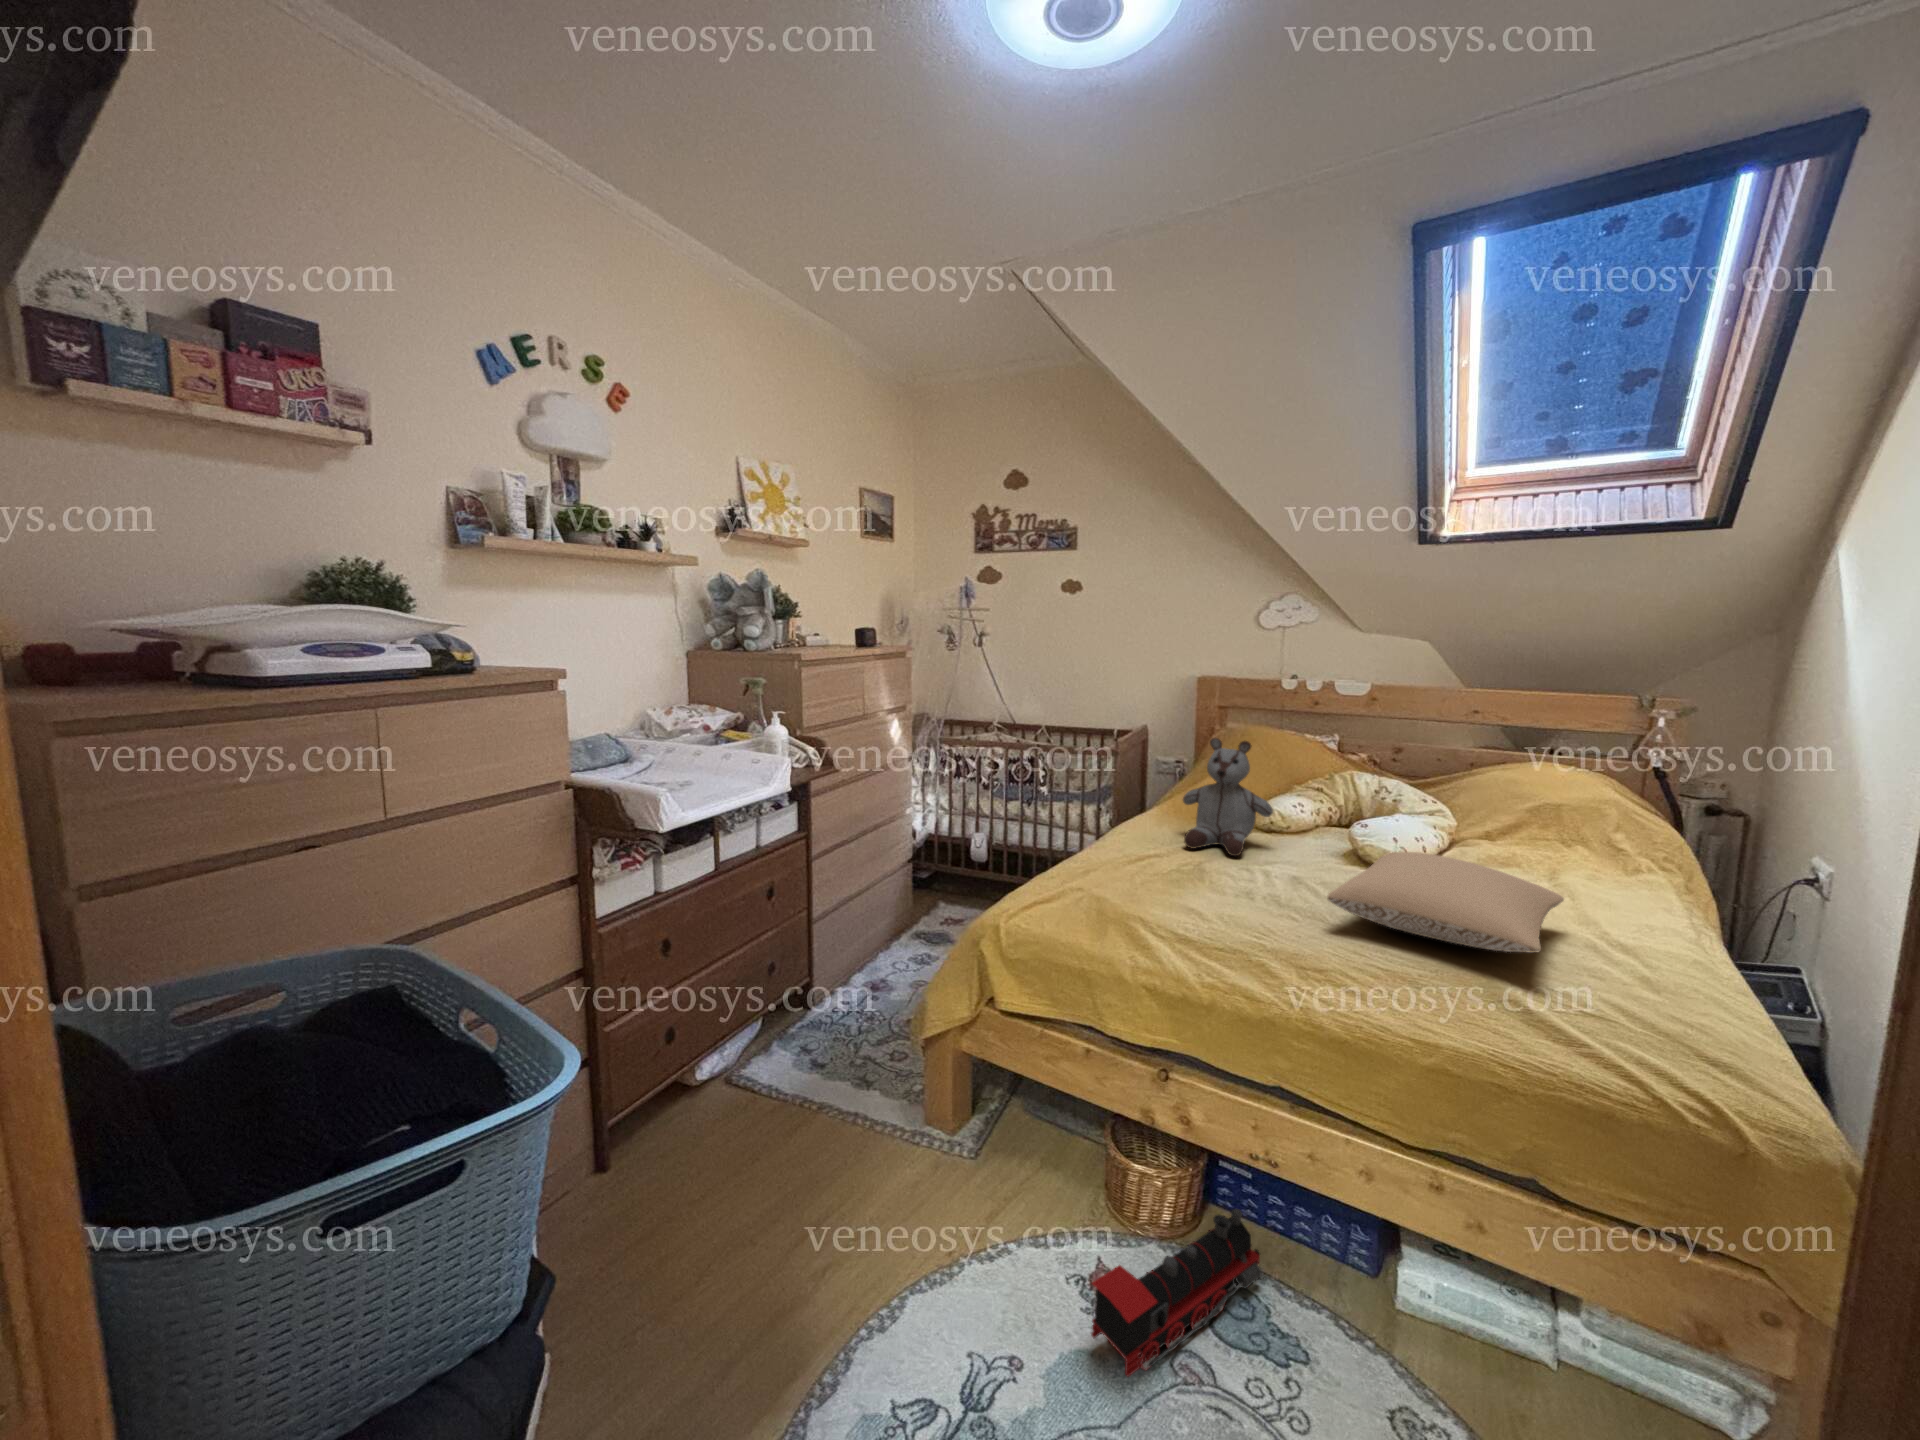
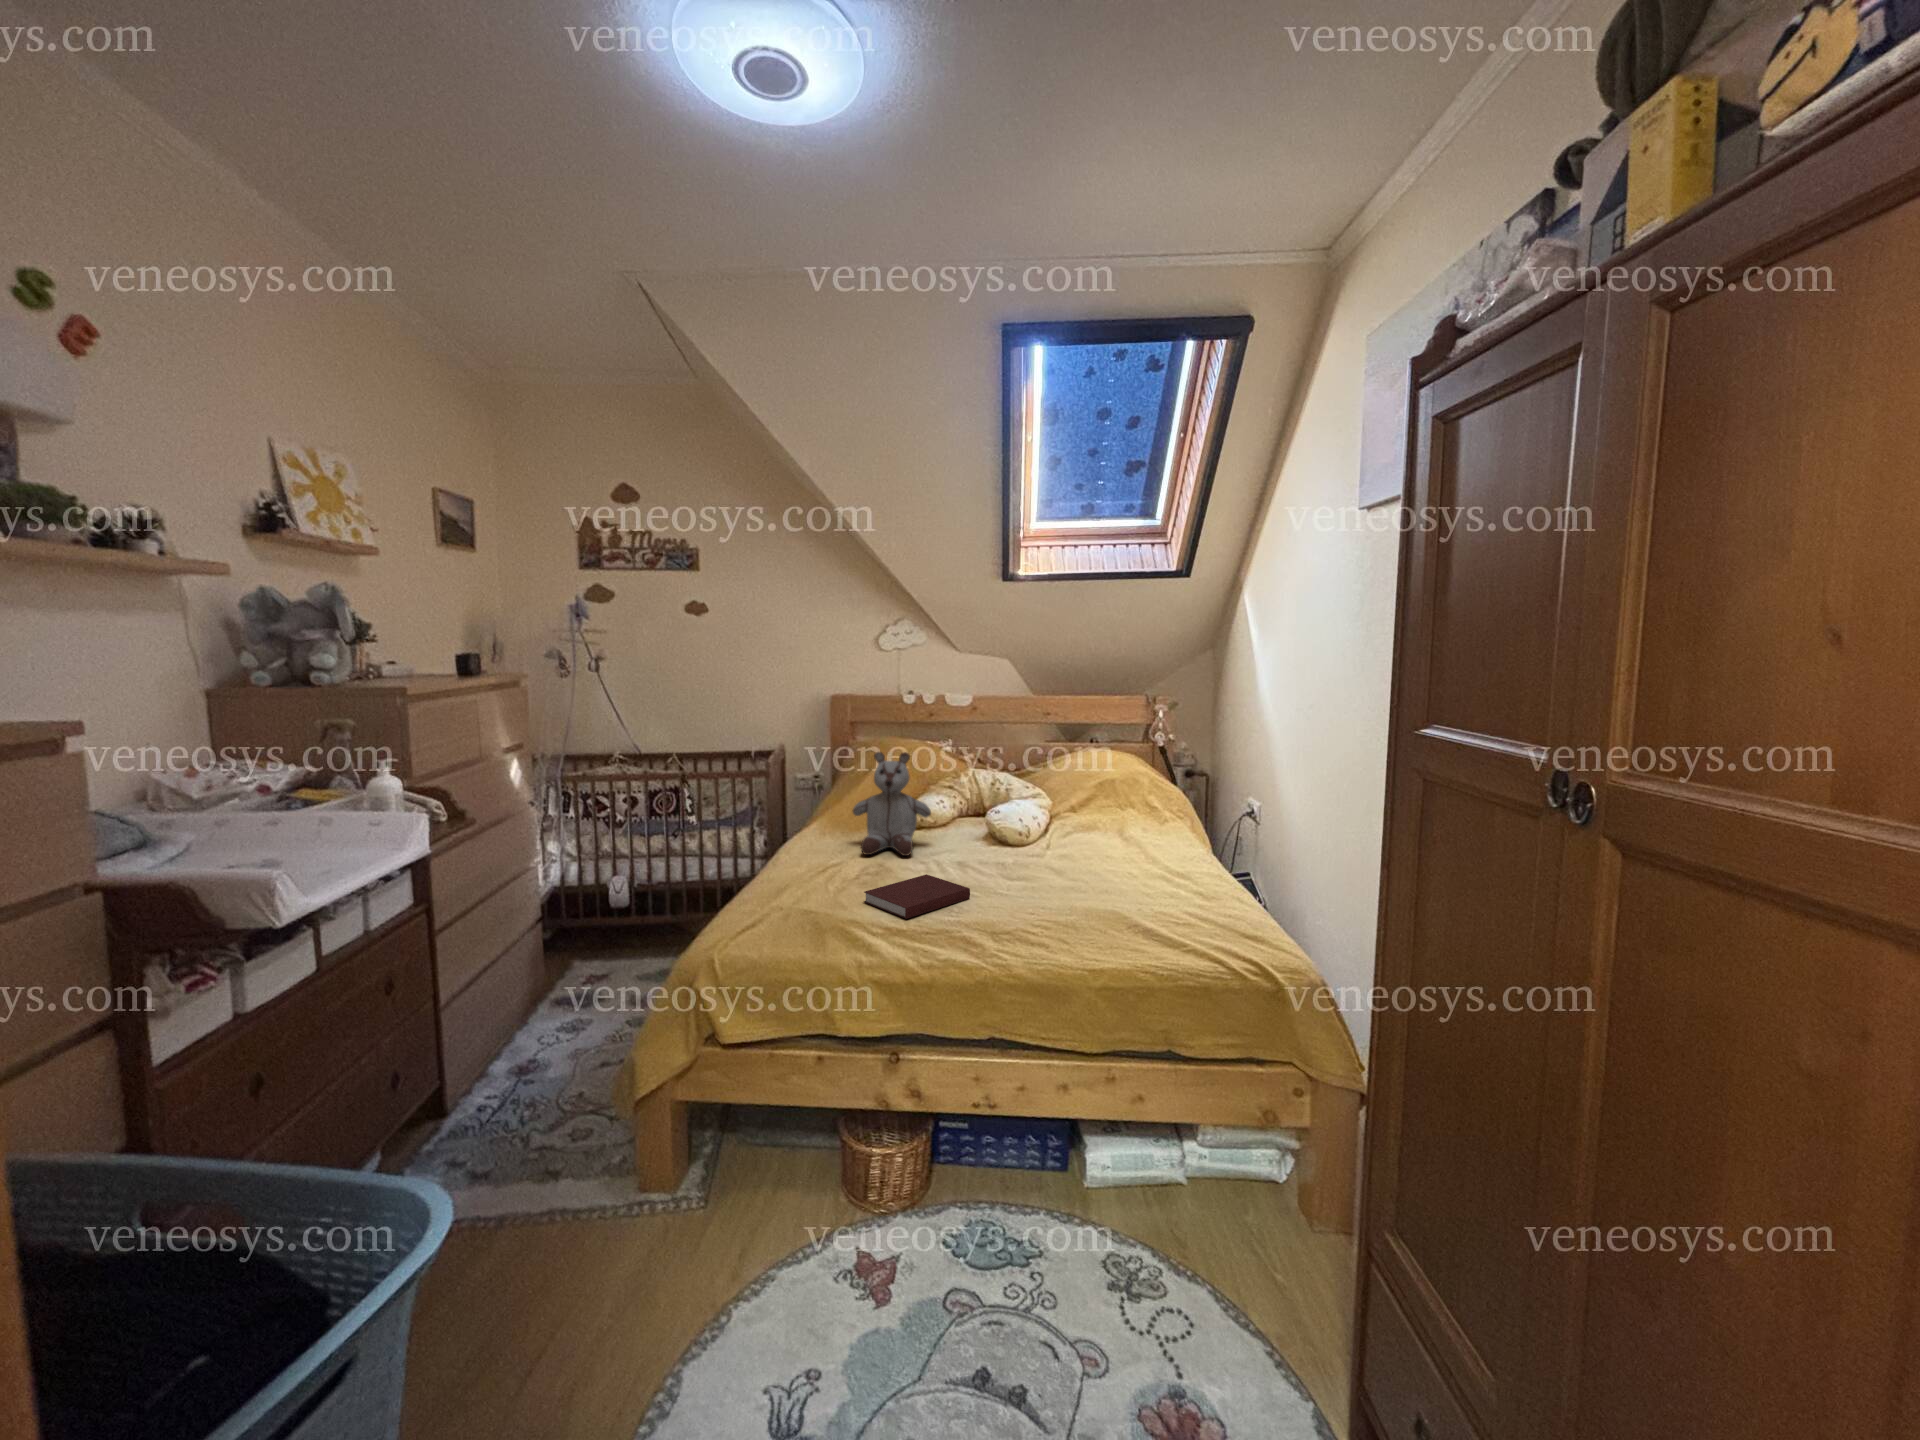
pillow: present [1328,852,1564,953] -> none [1000,829,1145,893]
notebook: none [1162,880,1290,925] -> present [864,874,970,919]
toy train: present [1091,1209,1261,1377] -> none [874,1153,992,1332]

